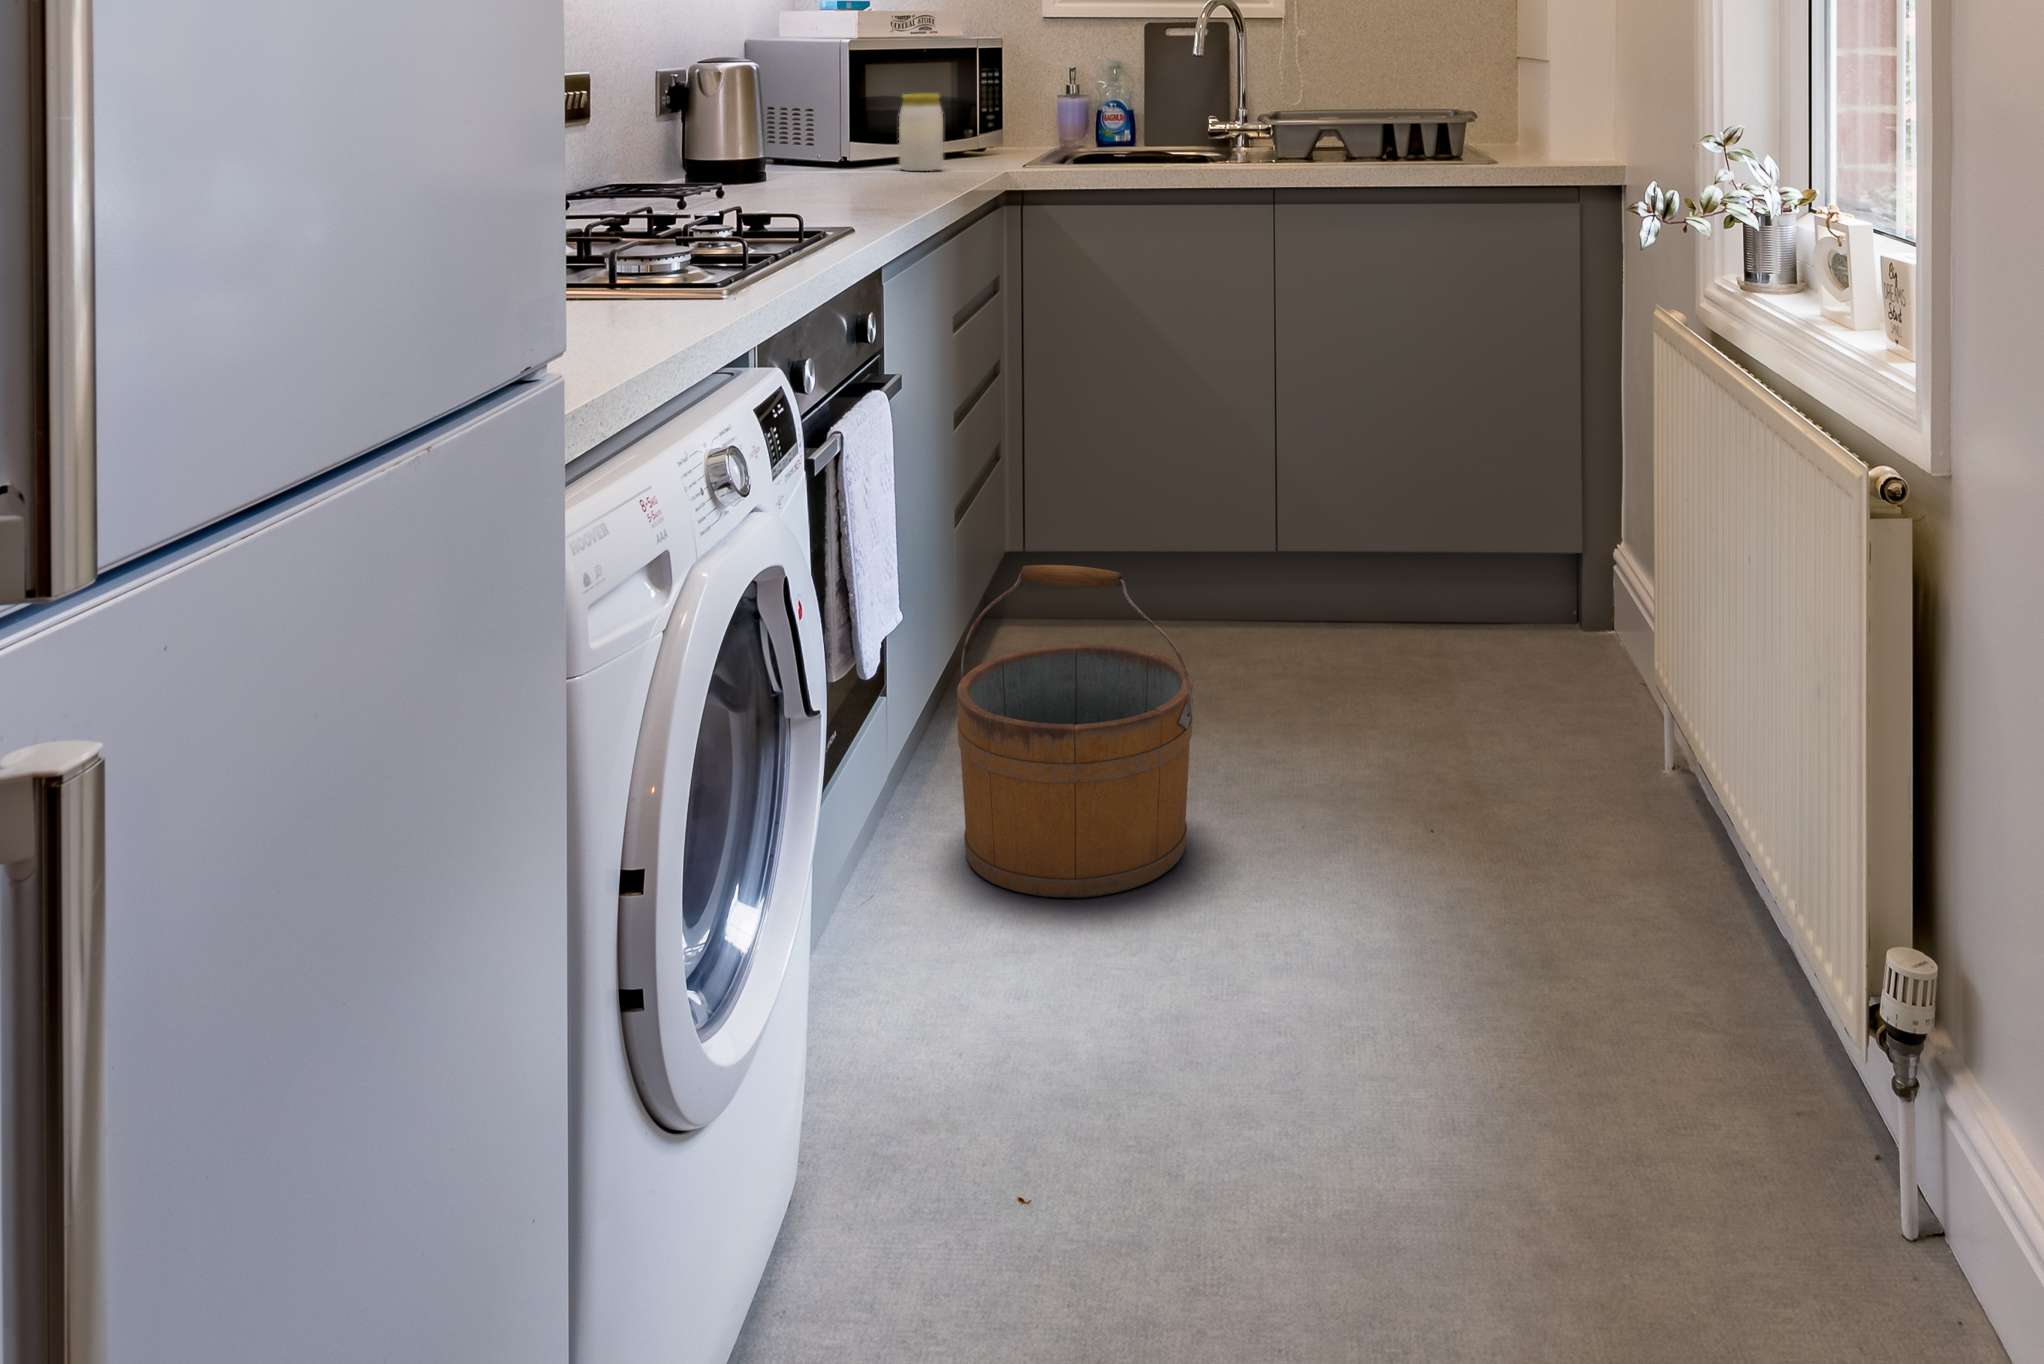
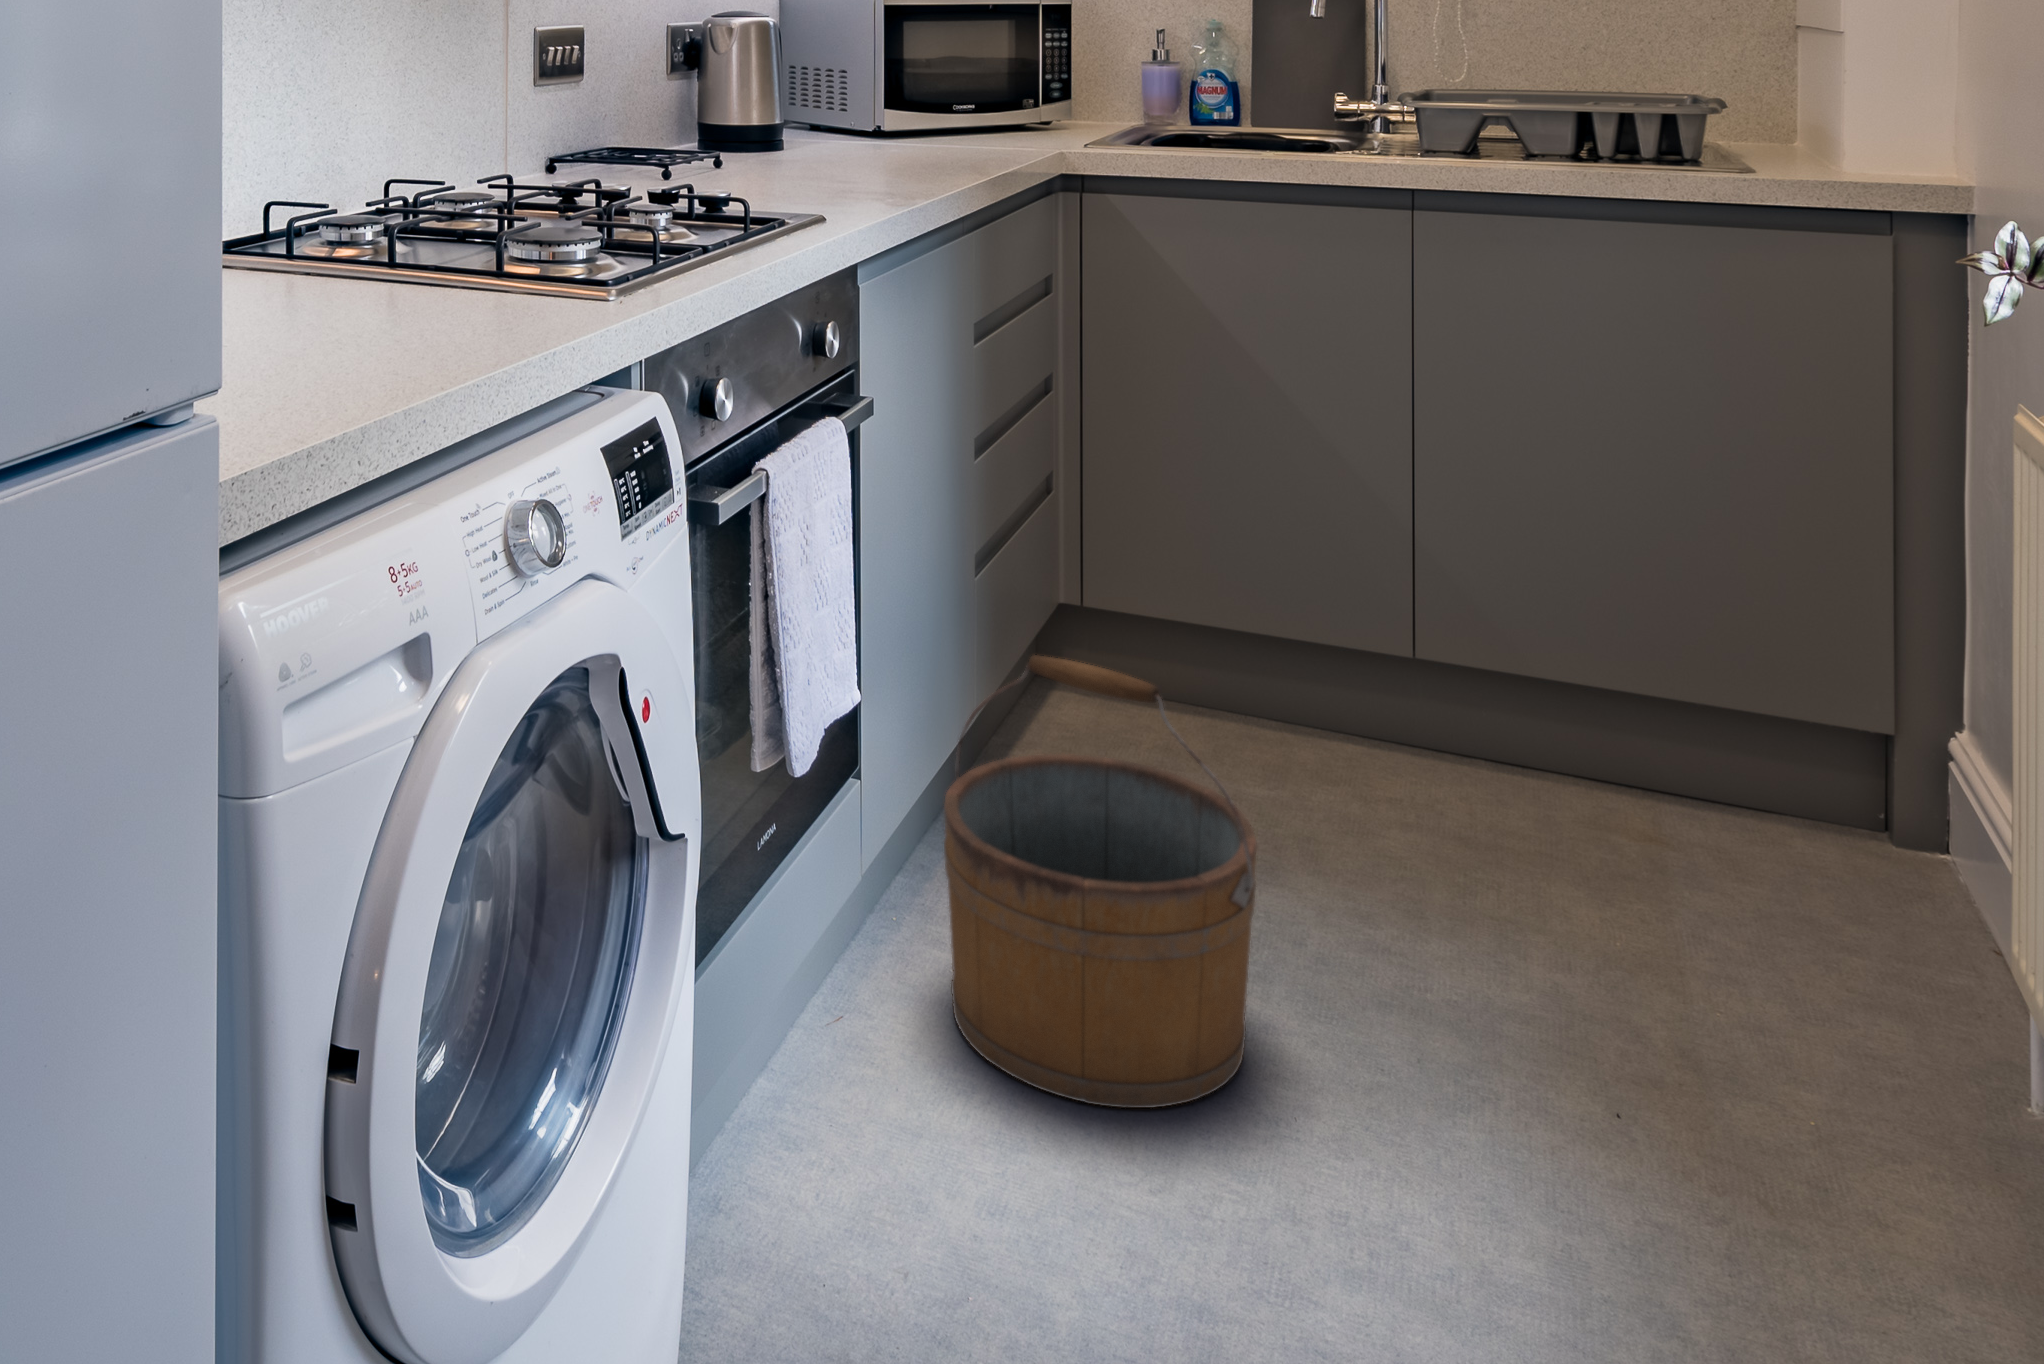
jar: present [899,93,944,171] -> none [942,56,994,146]

